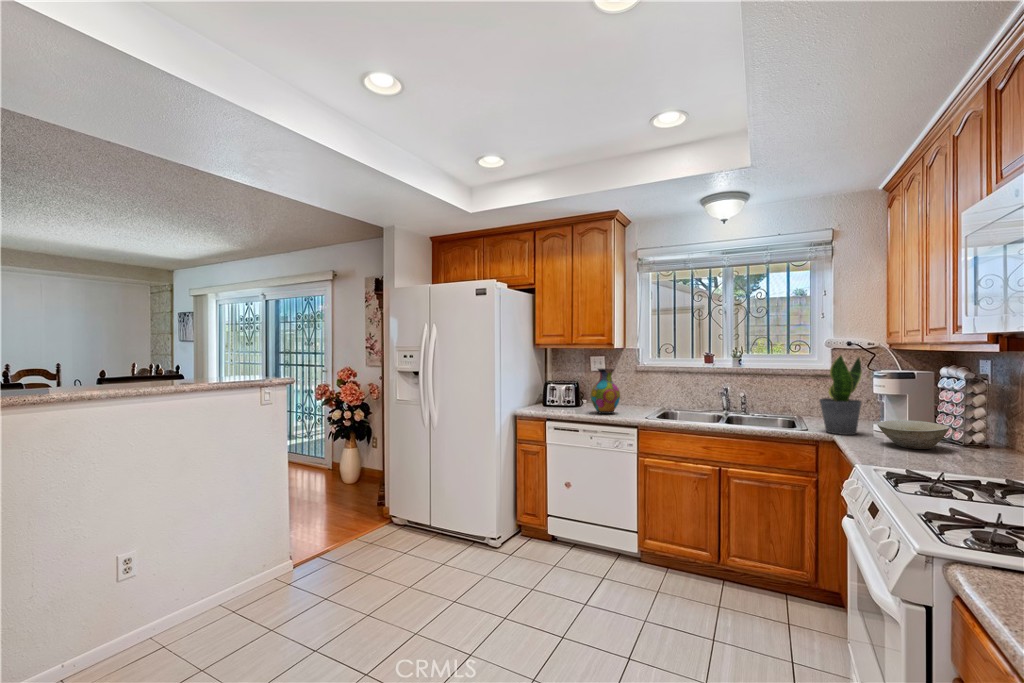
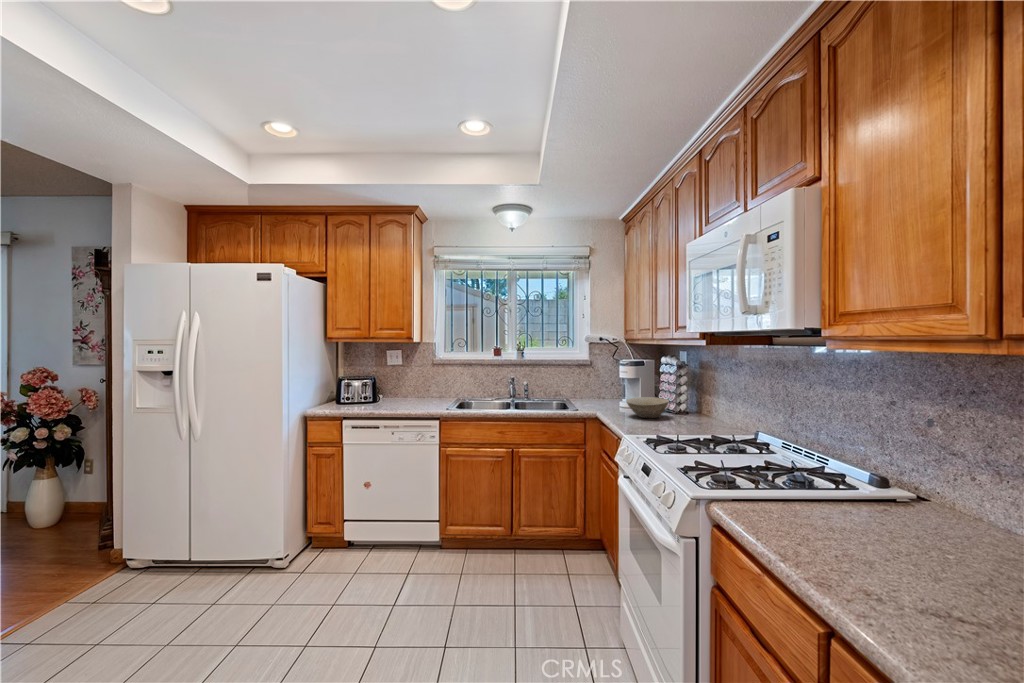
potted plant: present [819,355,862,435] -> none [585,347,614,411]
vase: present [591,369,620,414] -> none [391,363,420,408]

